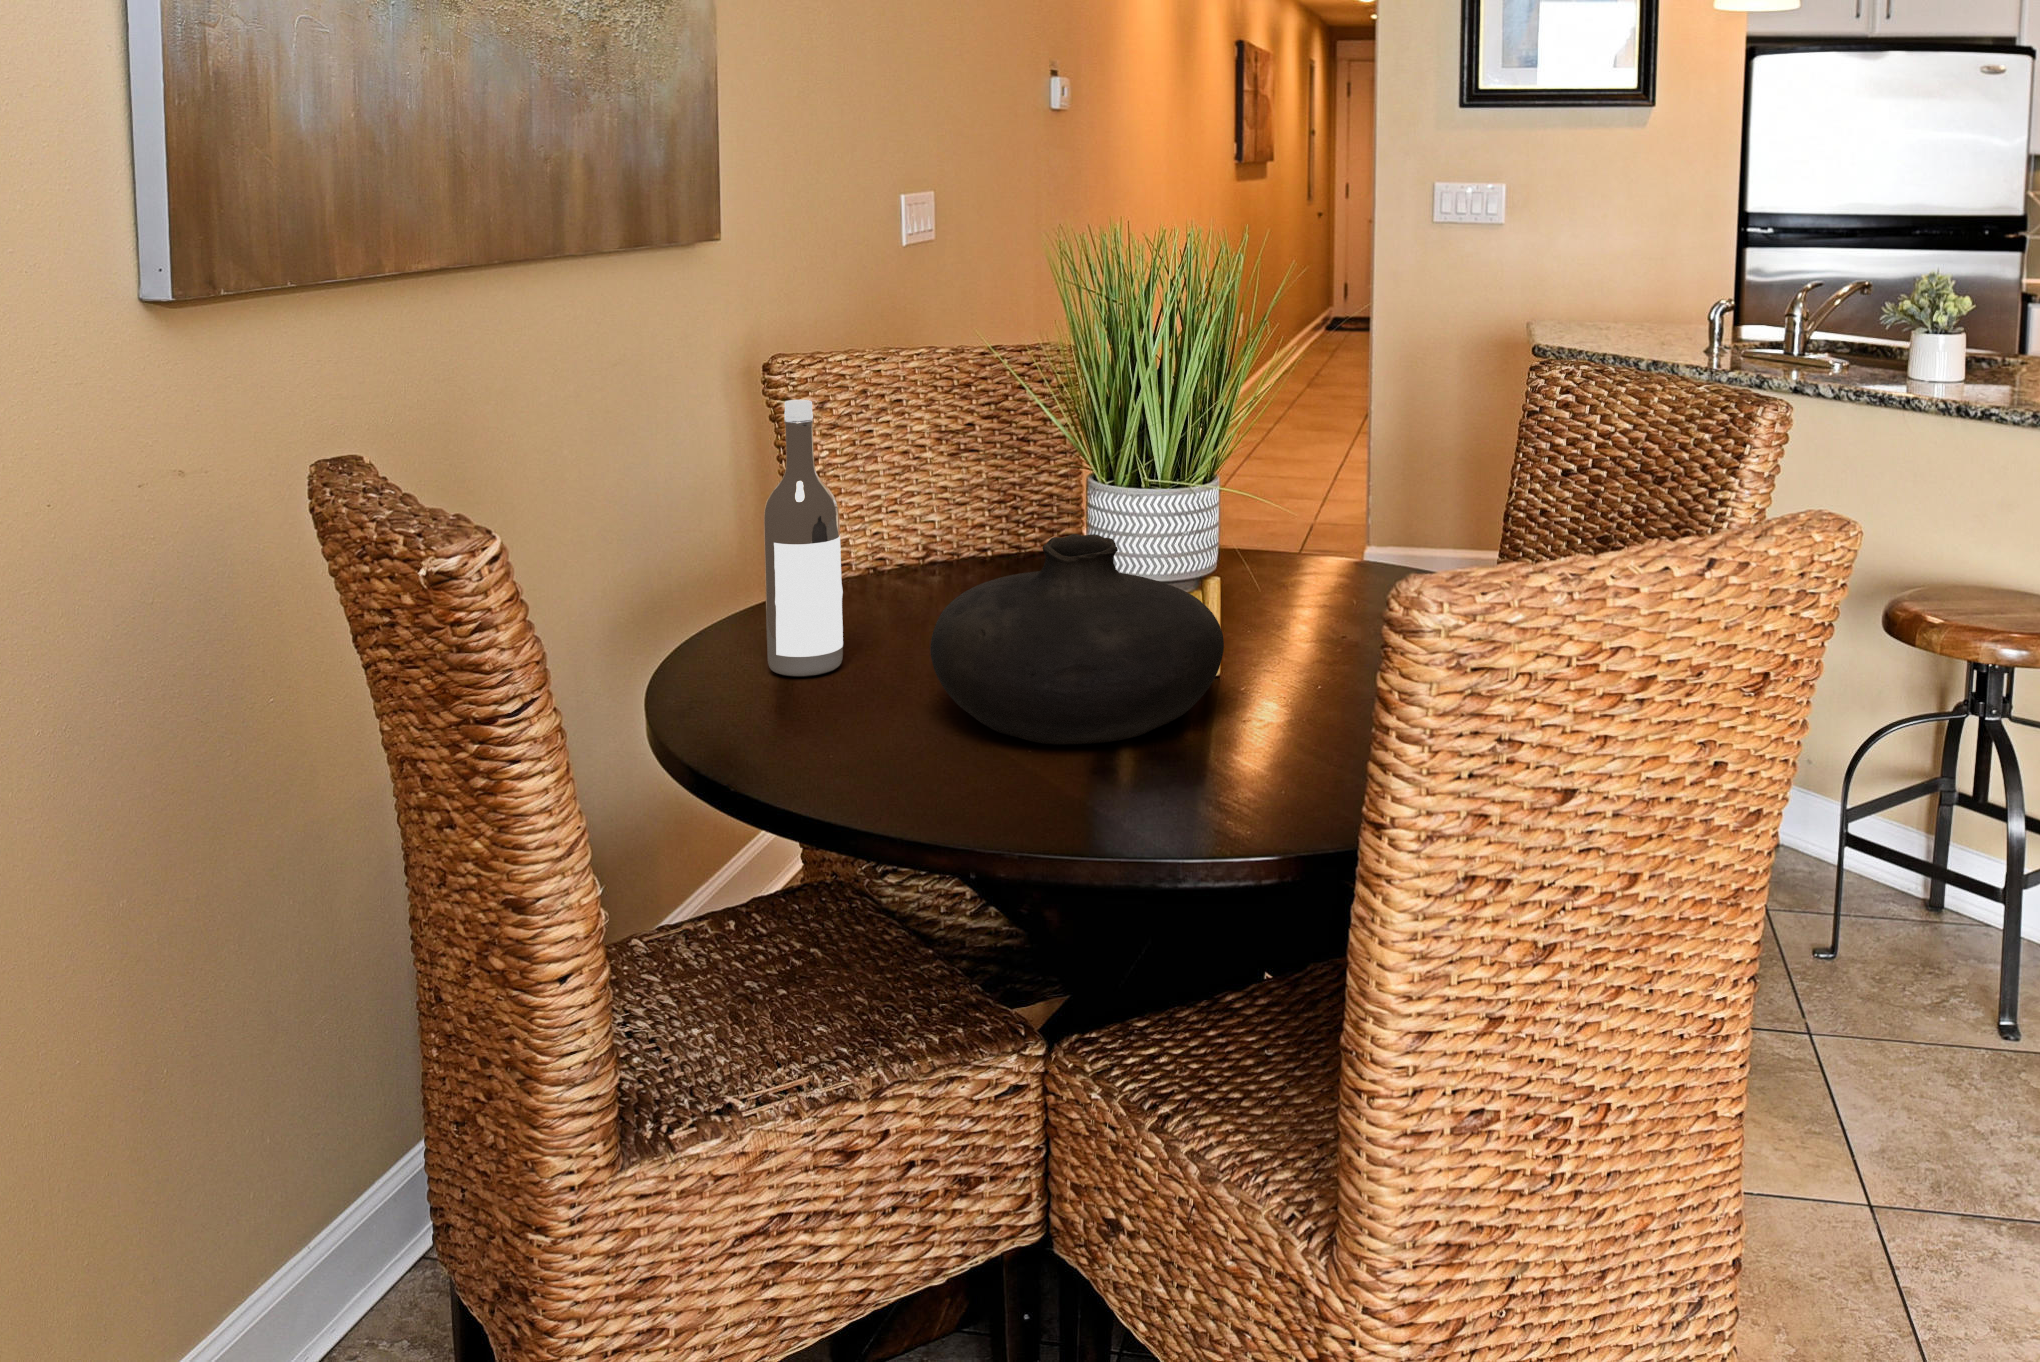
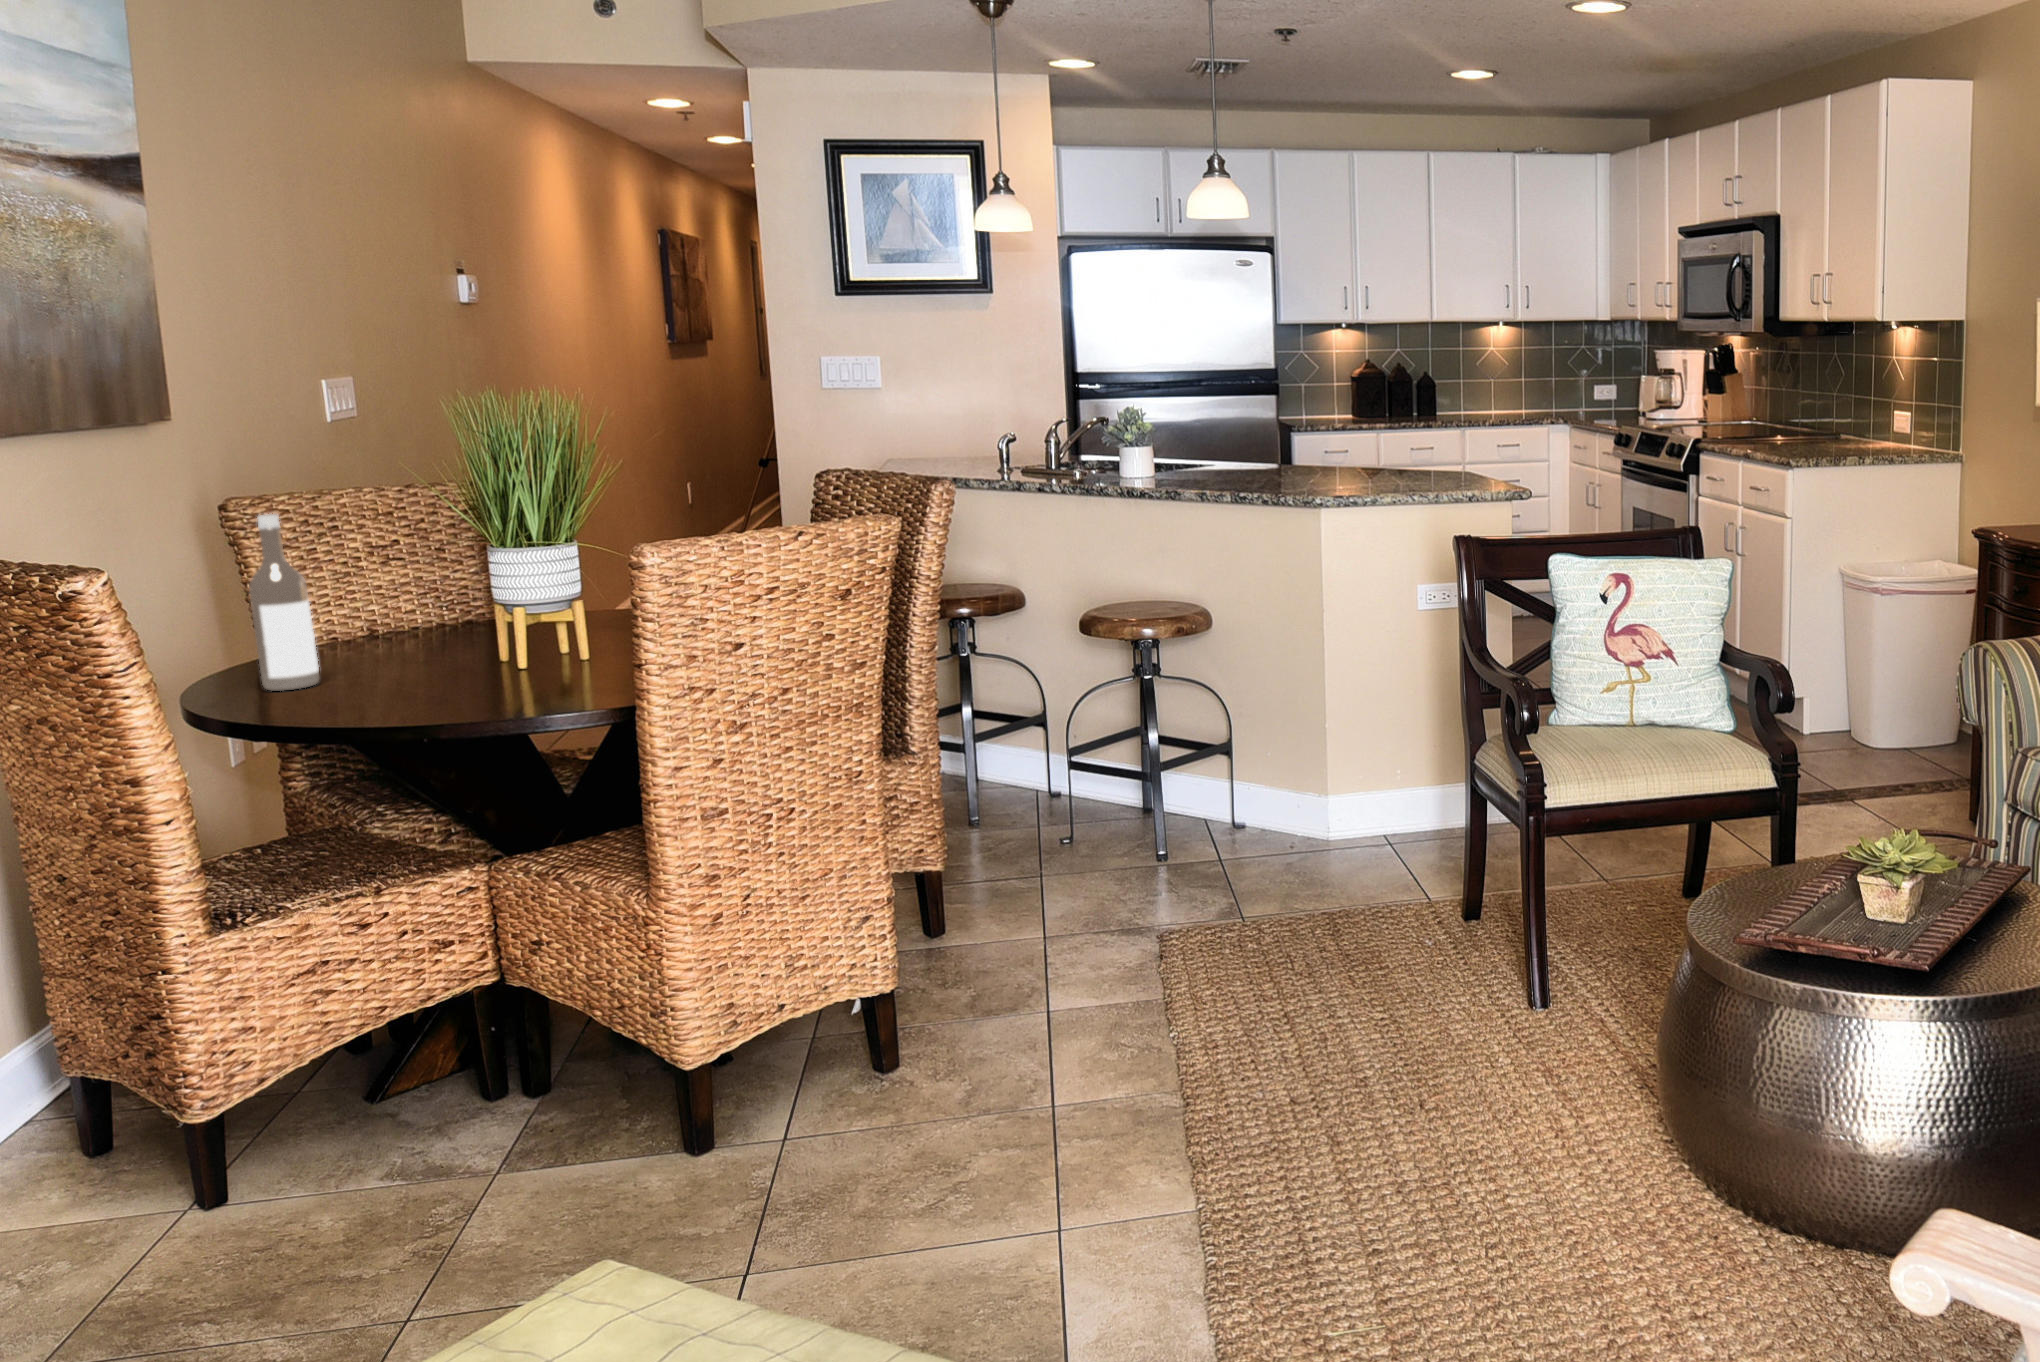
vase: present [930,534,1224,744] -> none [385,579,584,695]

